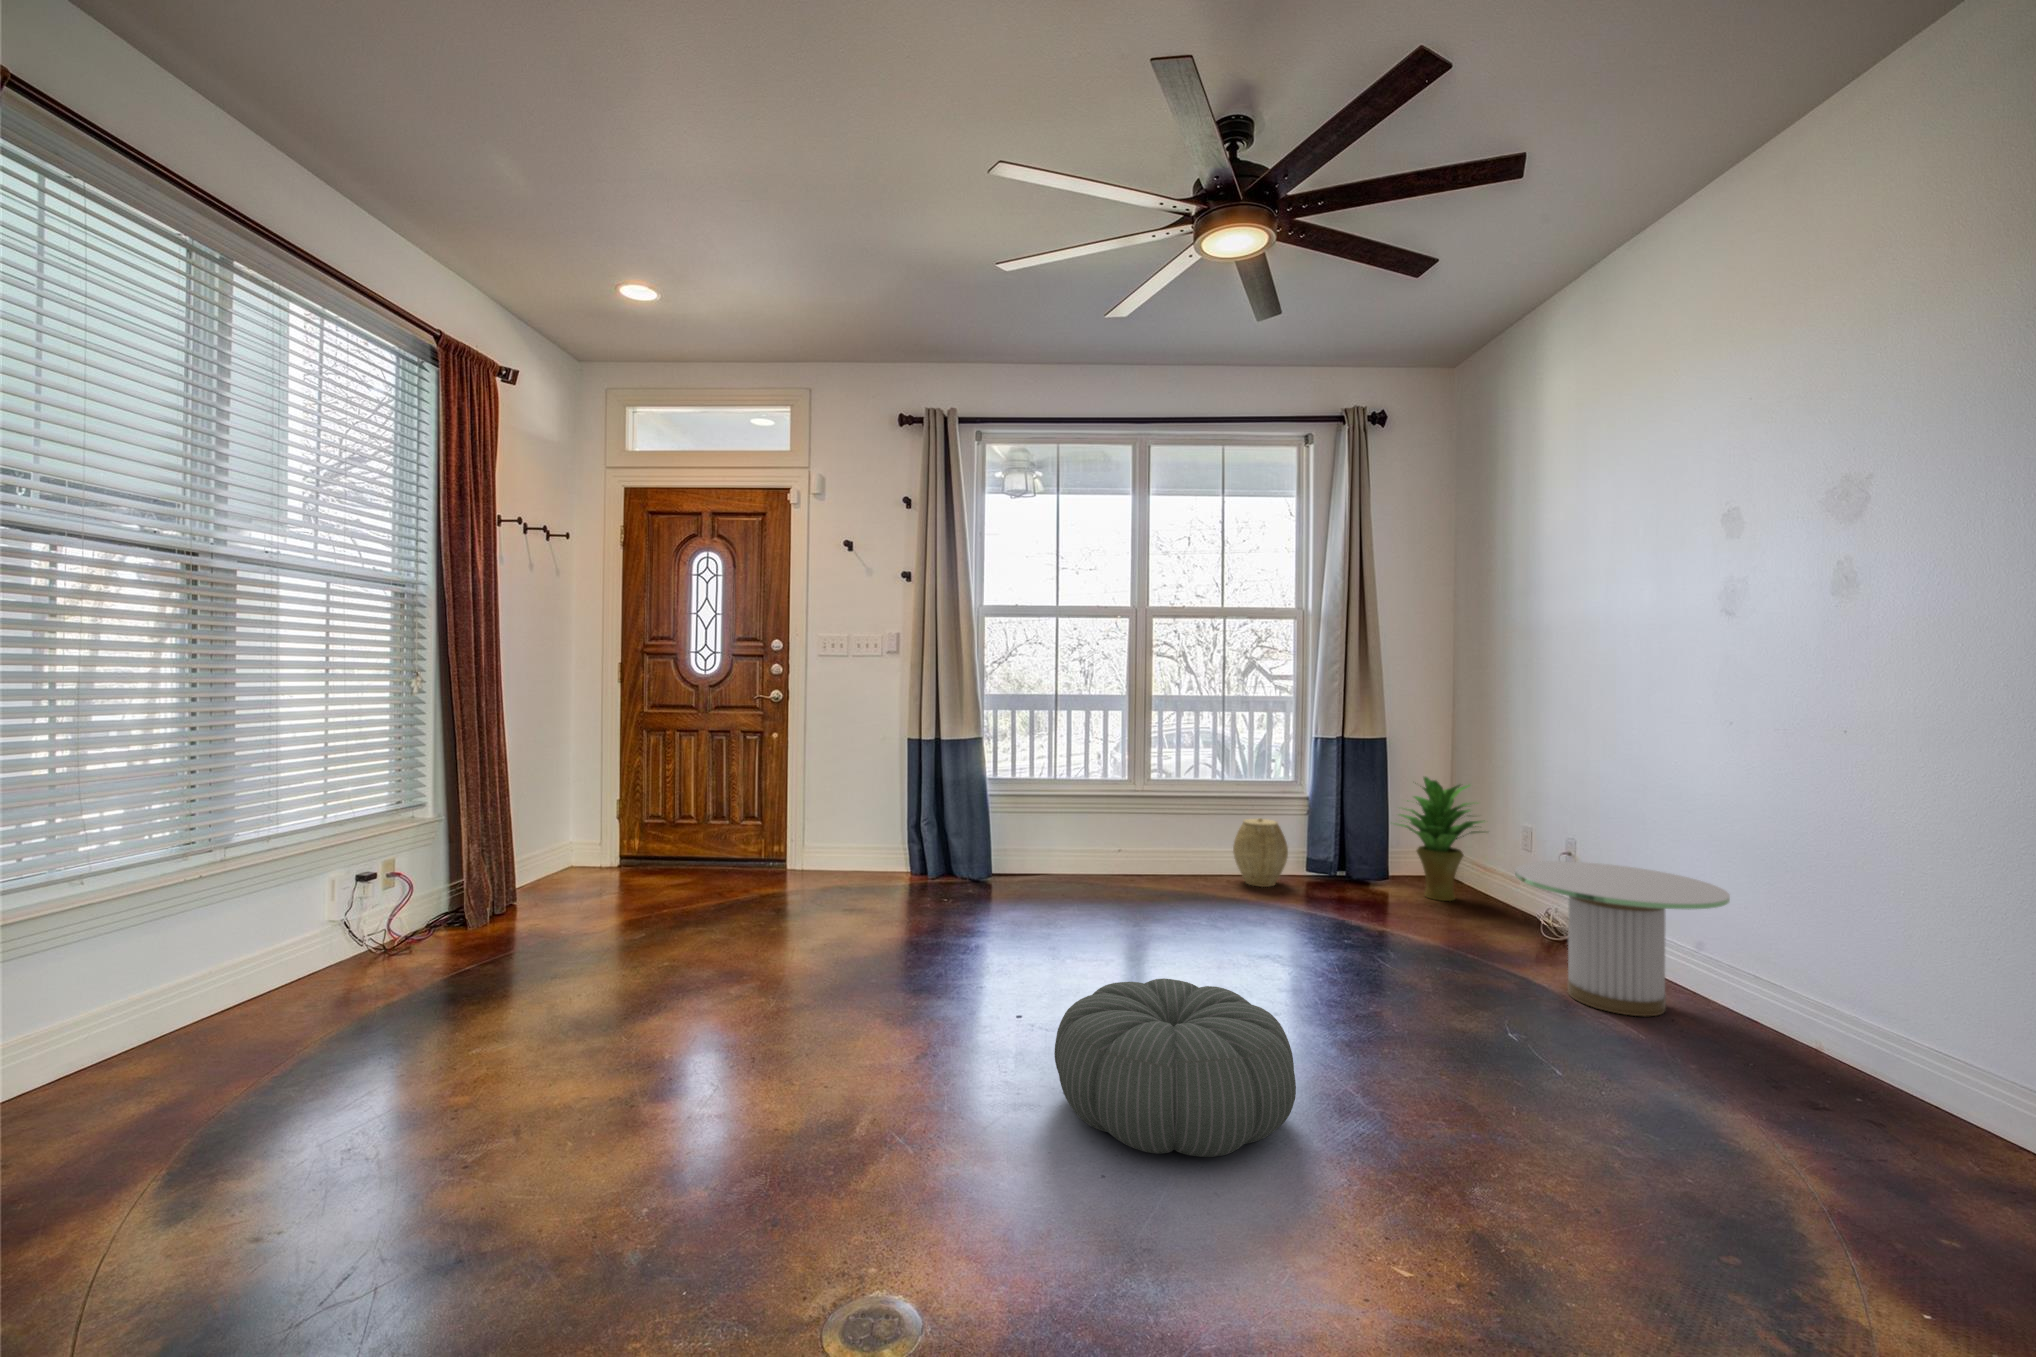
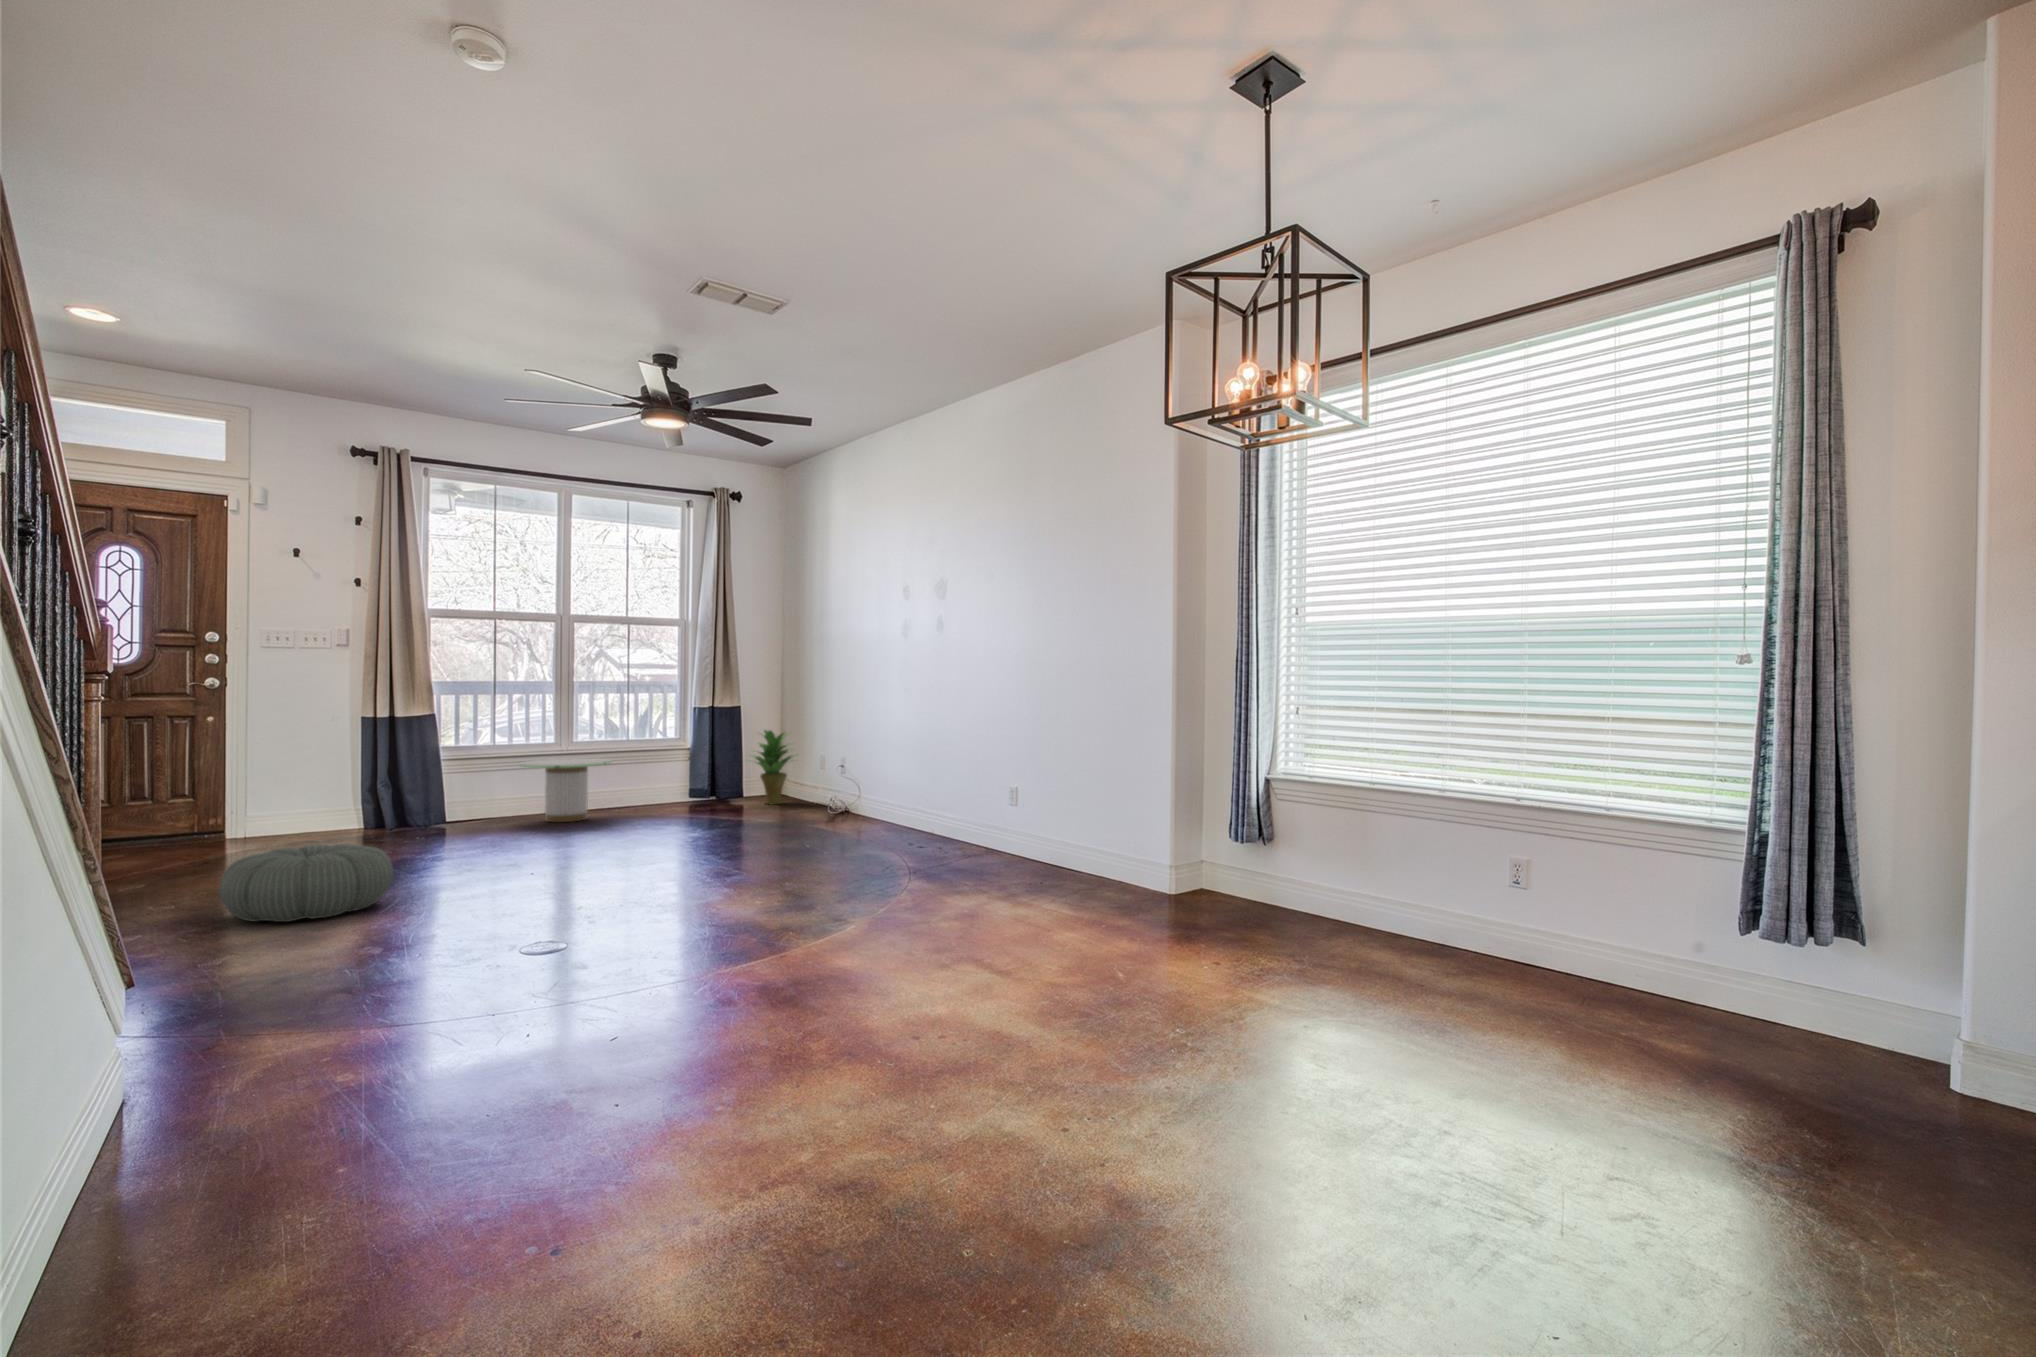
woven basket: present [1233,818,1288,887] -> none [639,764,678,810]
side table: present [1515,861,1730,1017] -> present [520,758,612,822]
pouf: present [1054,978,1296,1157] -> present [219,844,393,922]

